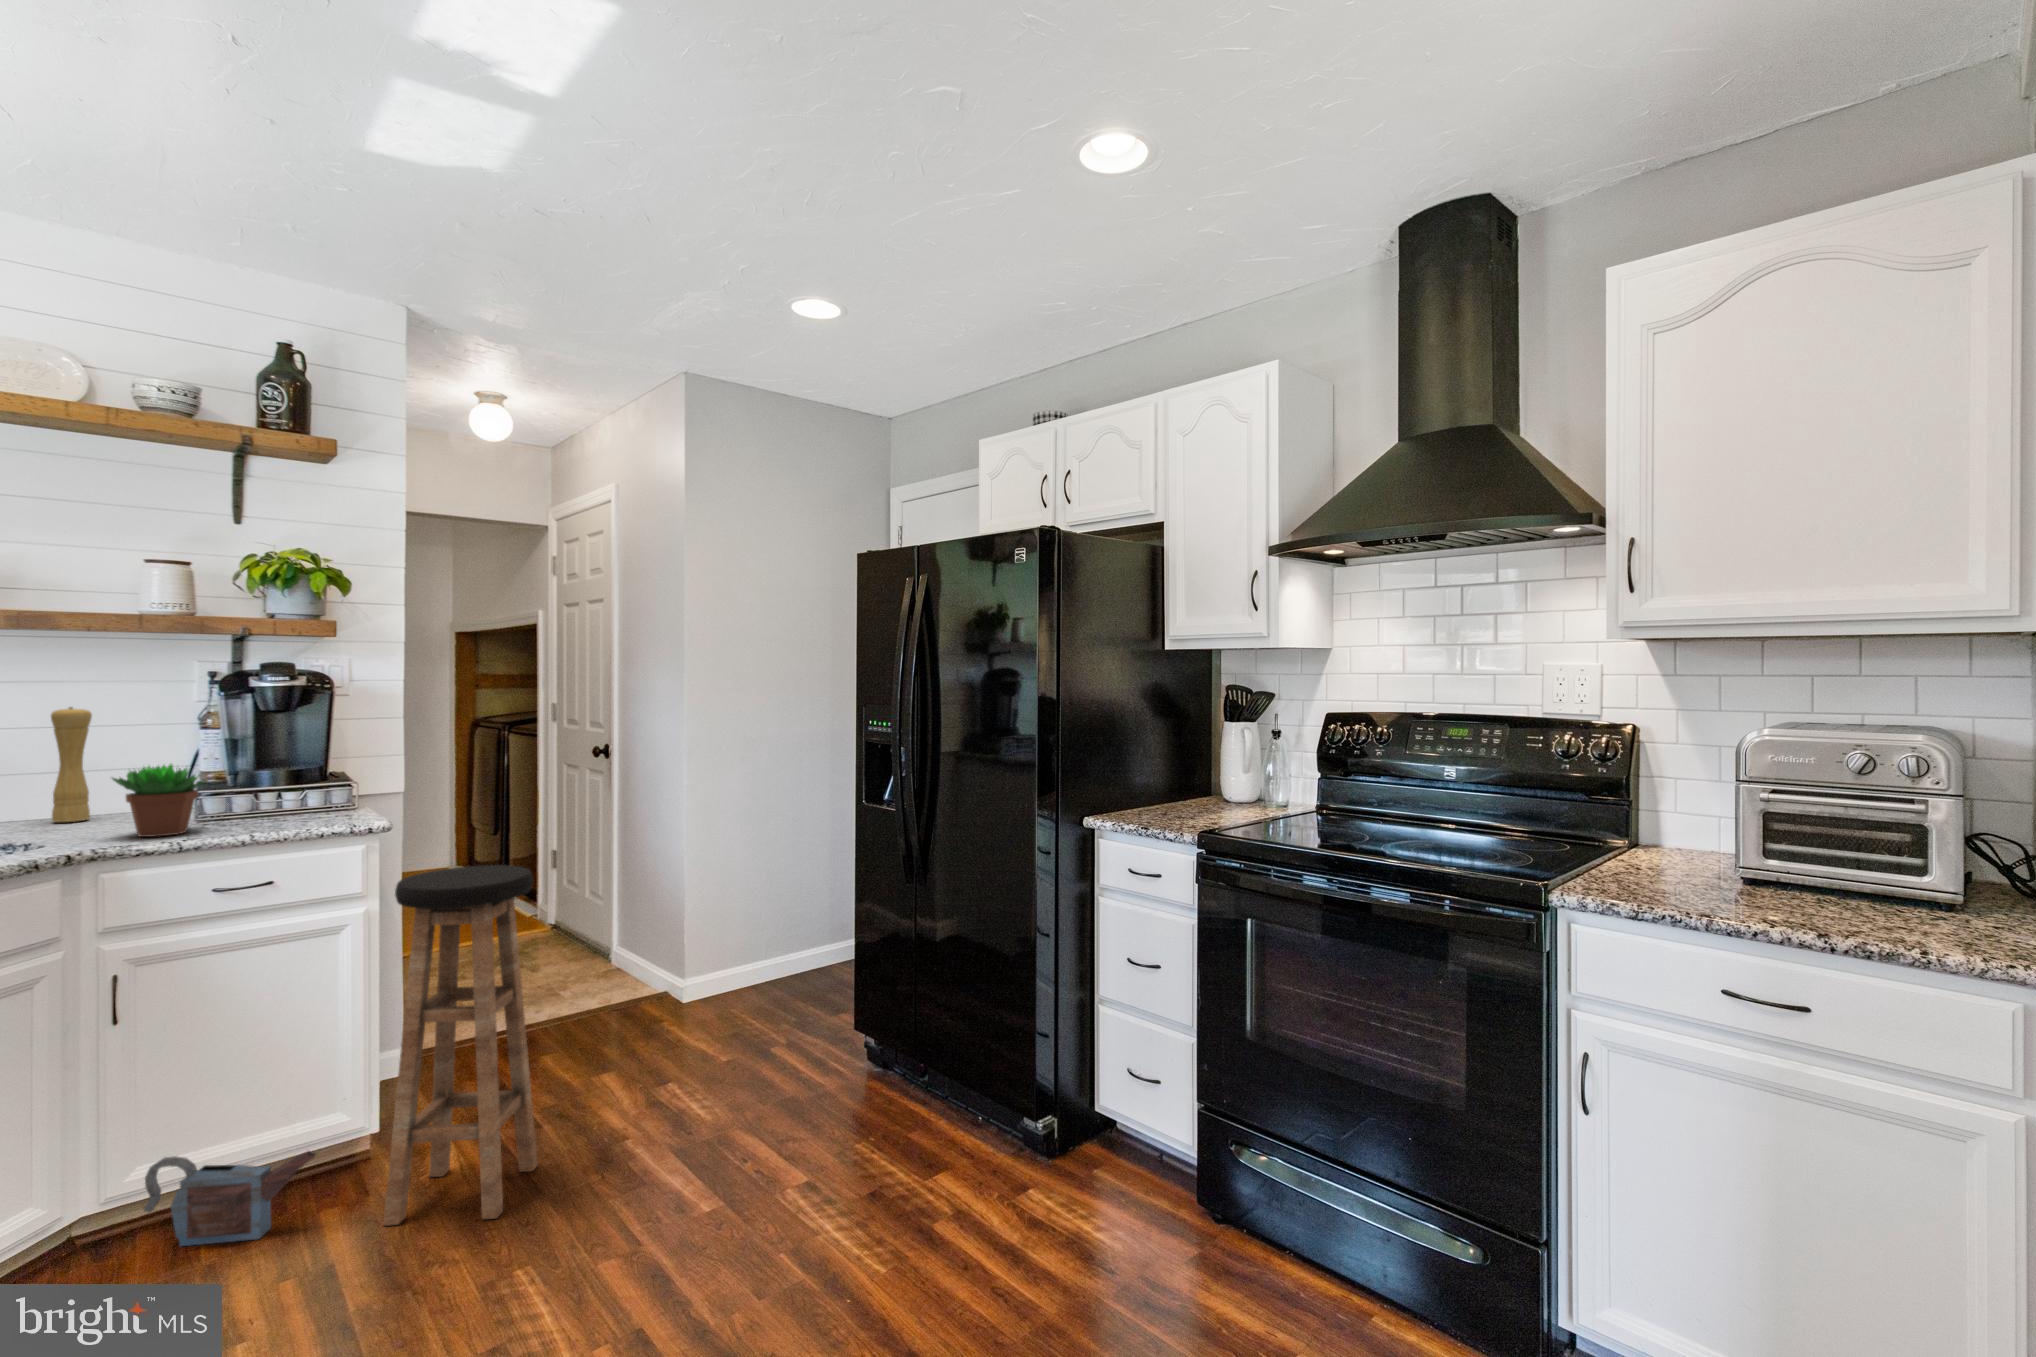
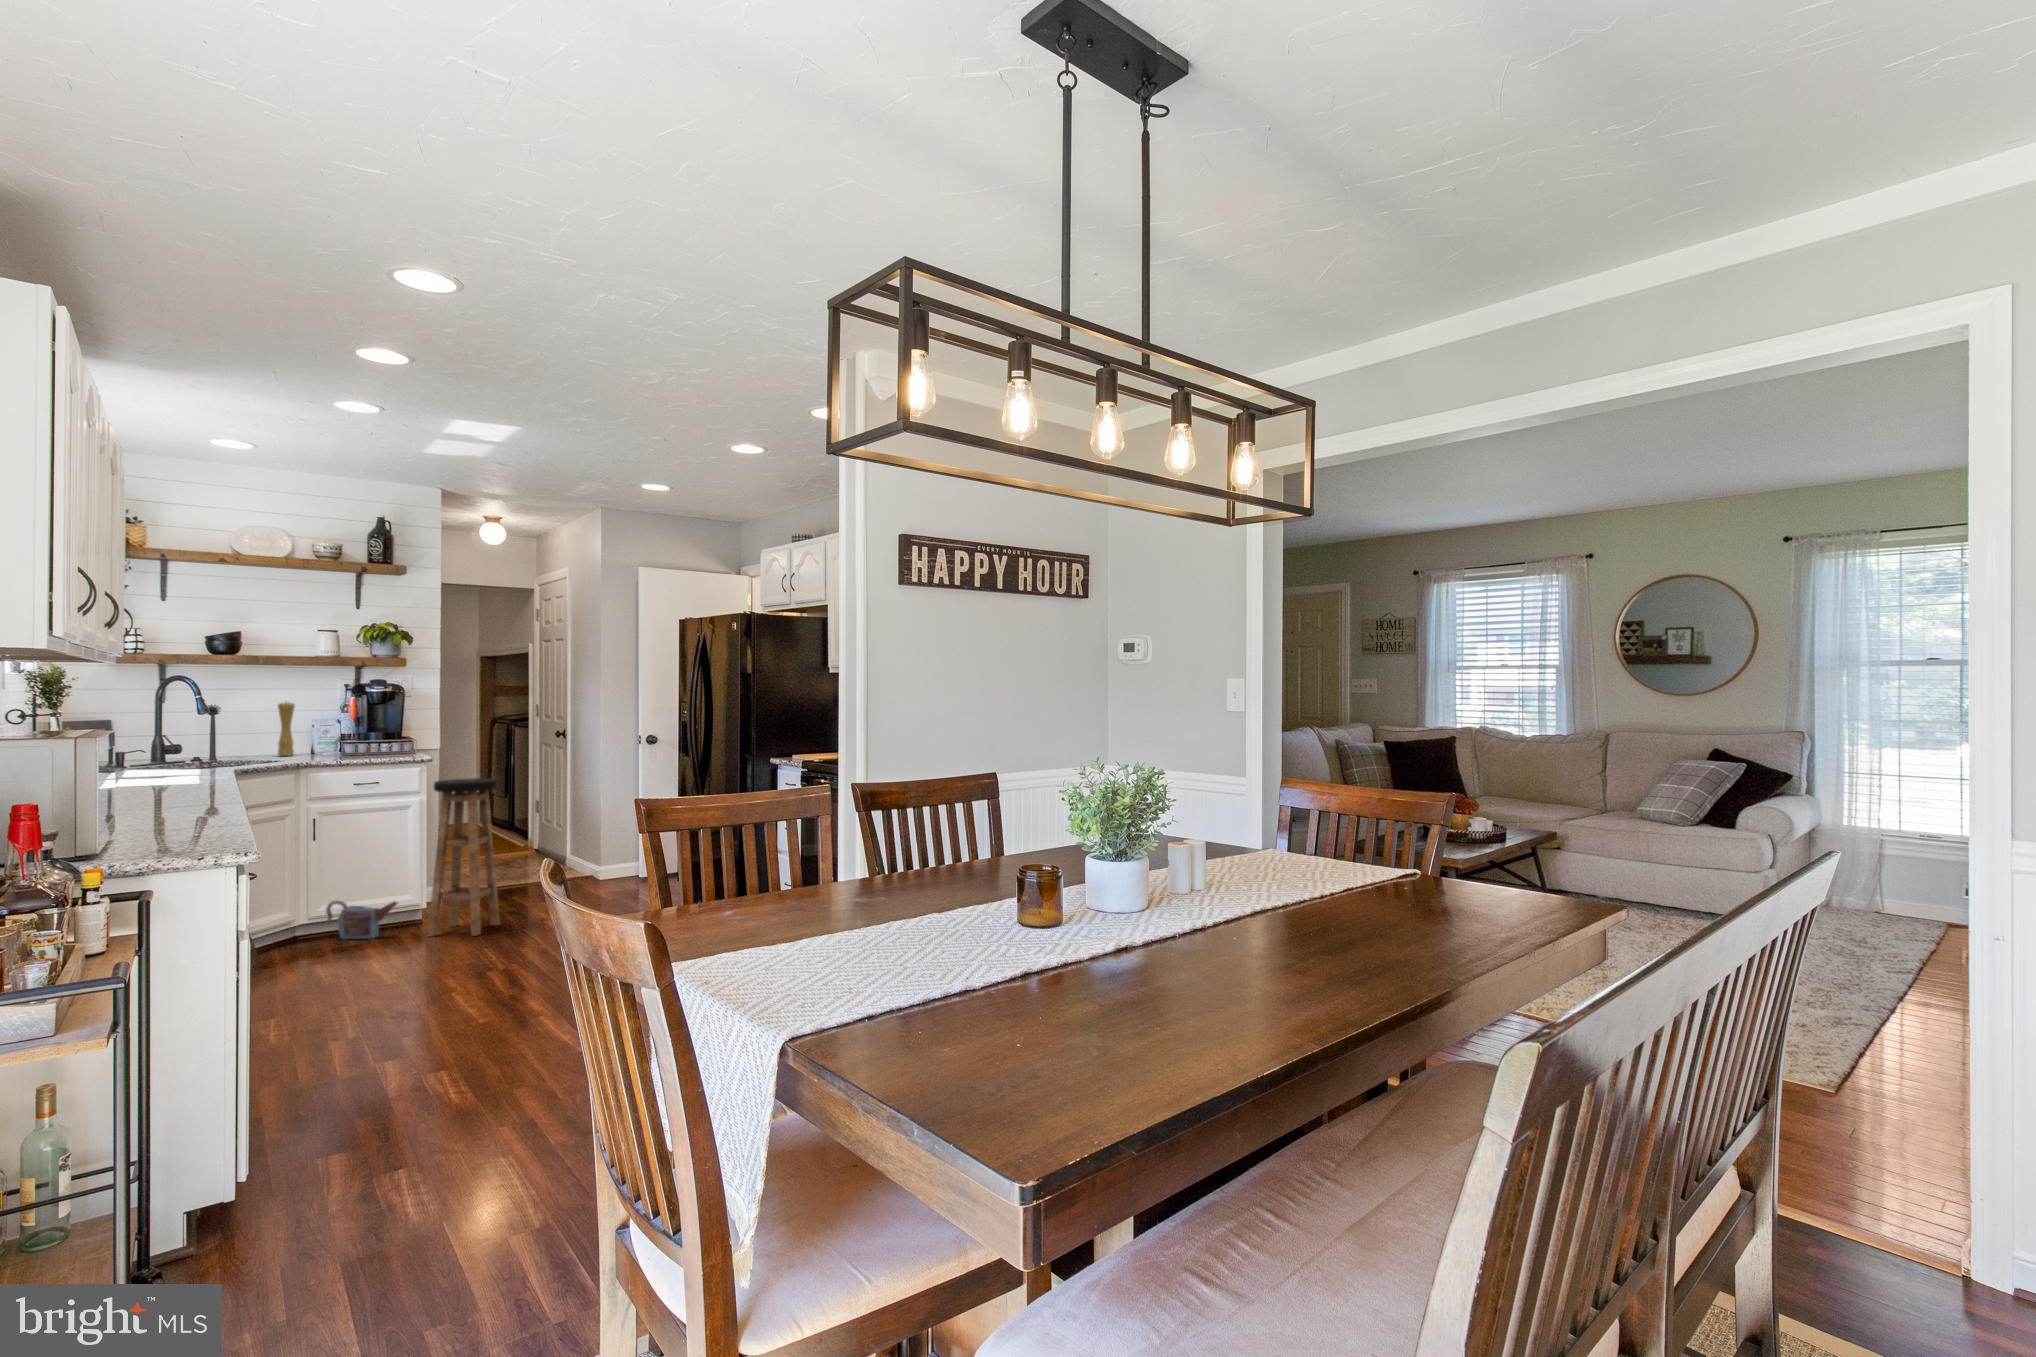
succulent plant: present [112,764,202,837] -> none [310,726,350,759]

